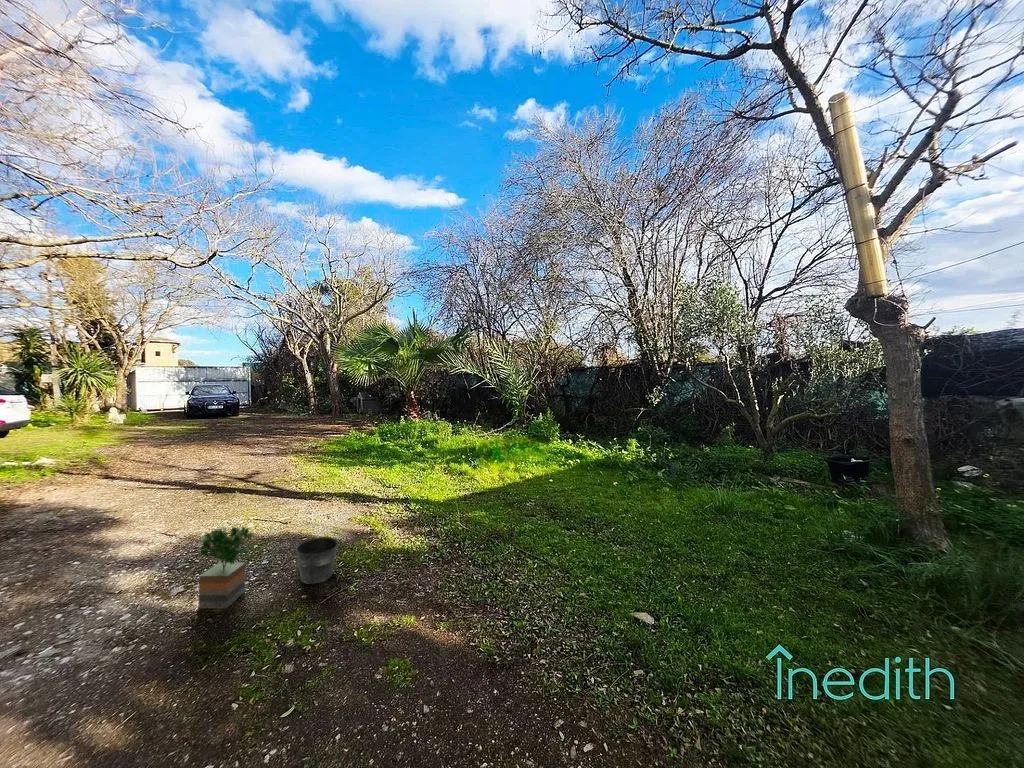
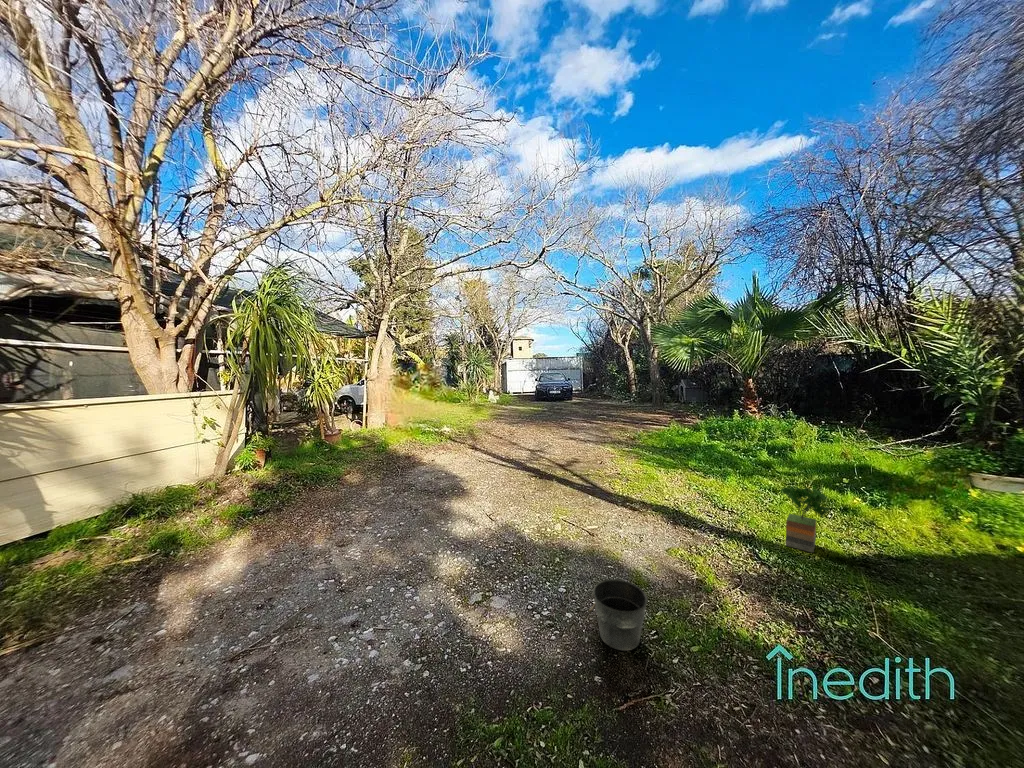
potted tree: present [199,527,255,608] -> present [781,486,829,553]

